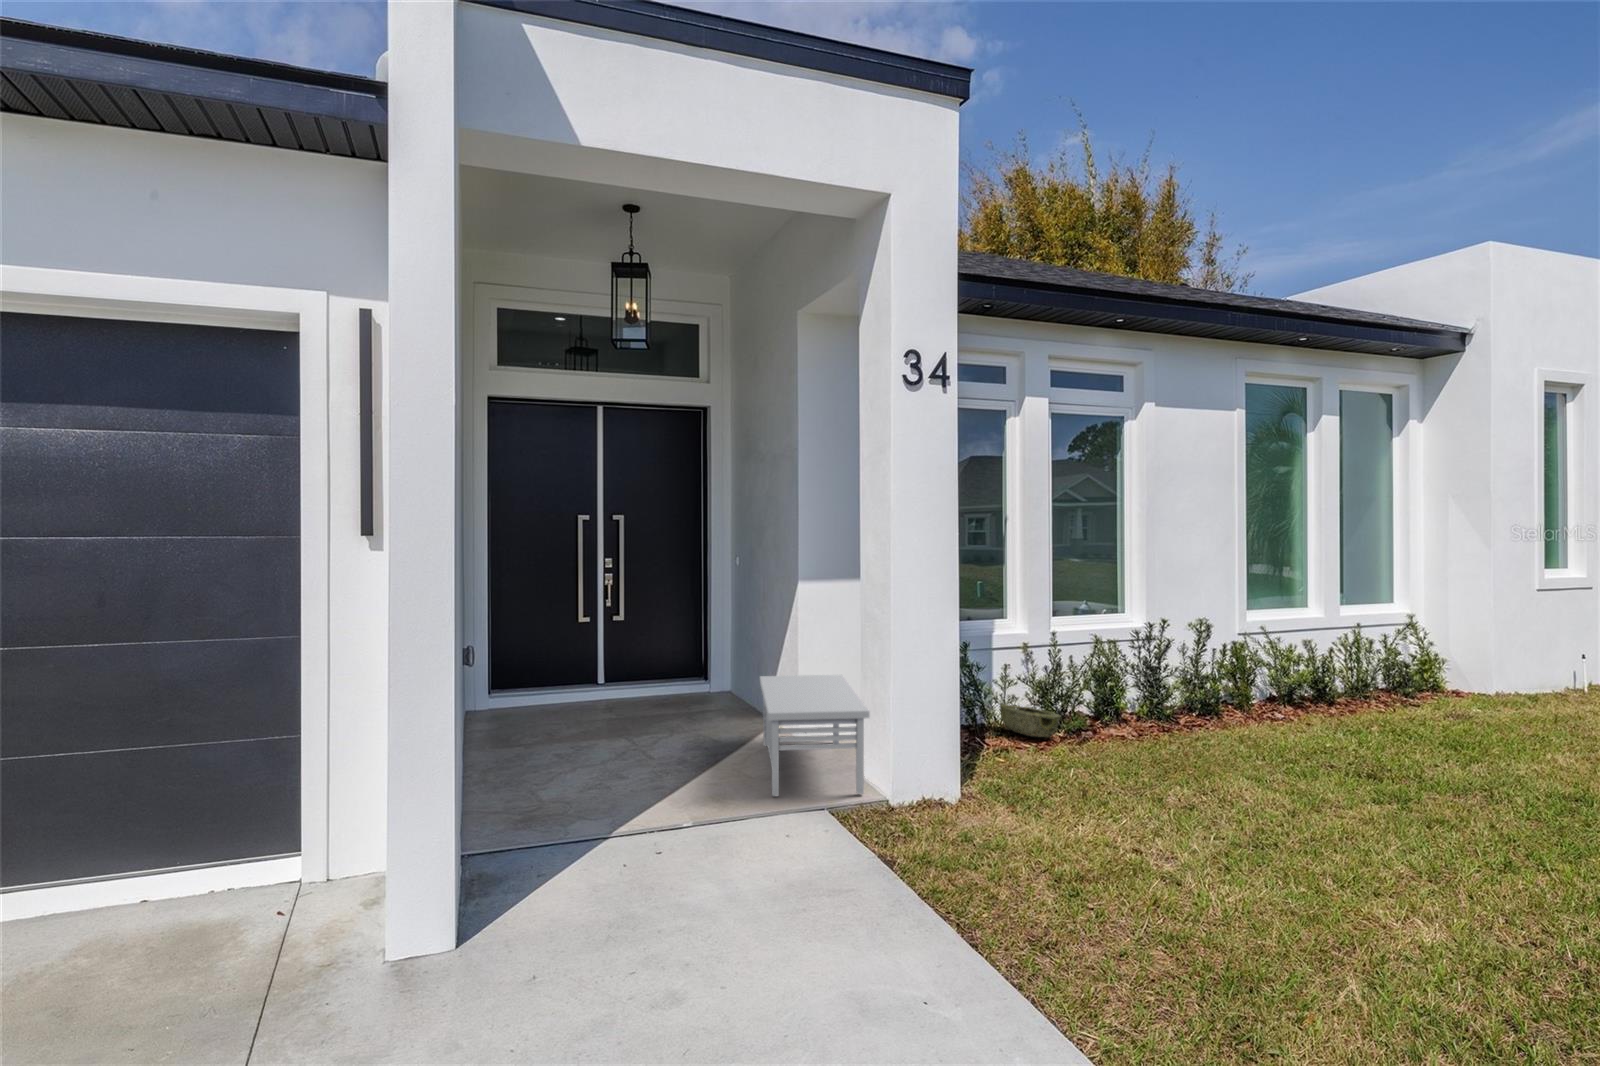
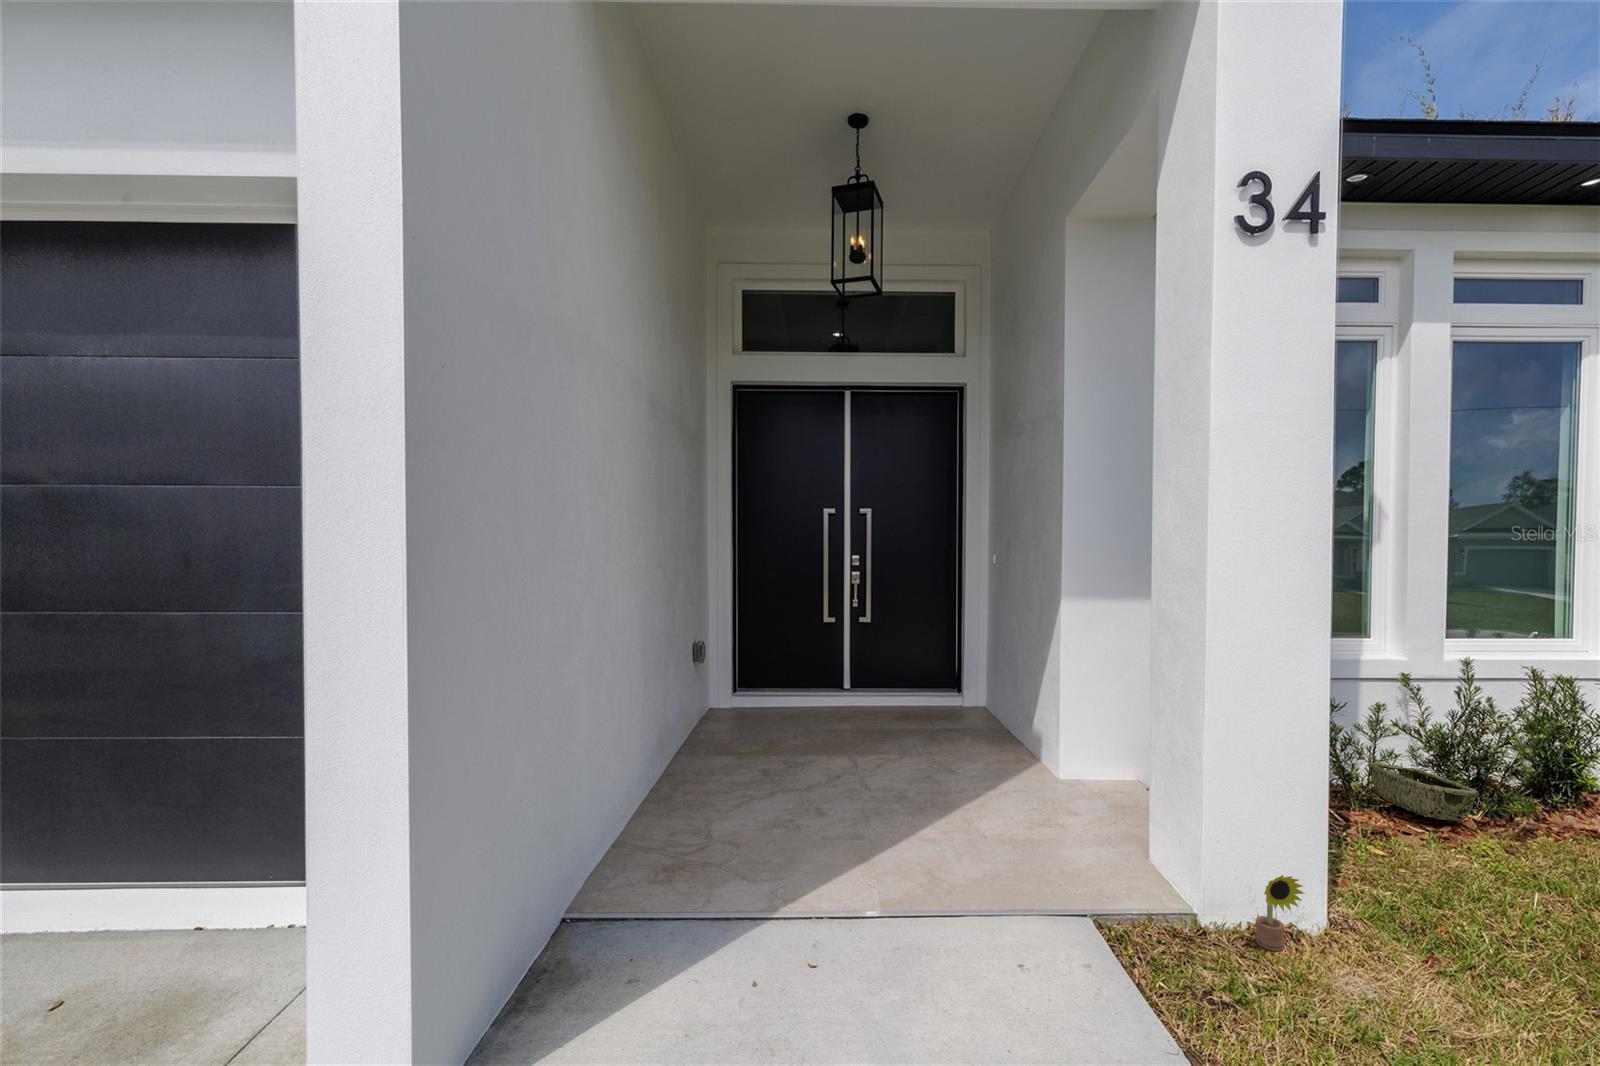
storage bench: present [760,675,870,796] -> none [1020,704,1171,893]
decorative plant: none [921,761,950,815] -> present [1256,875,1305,951]

